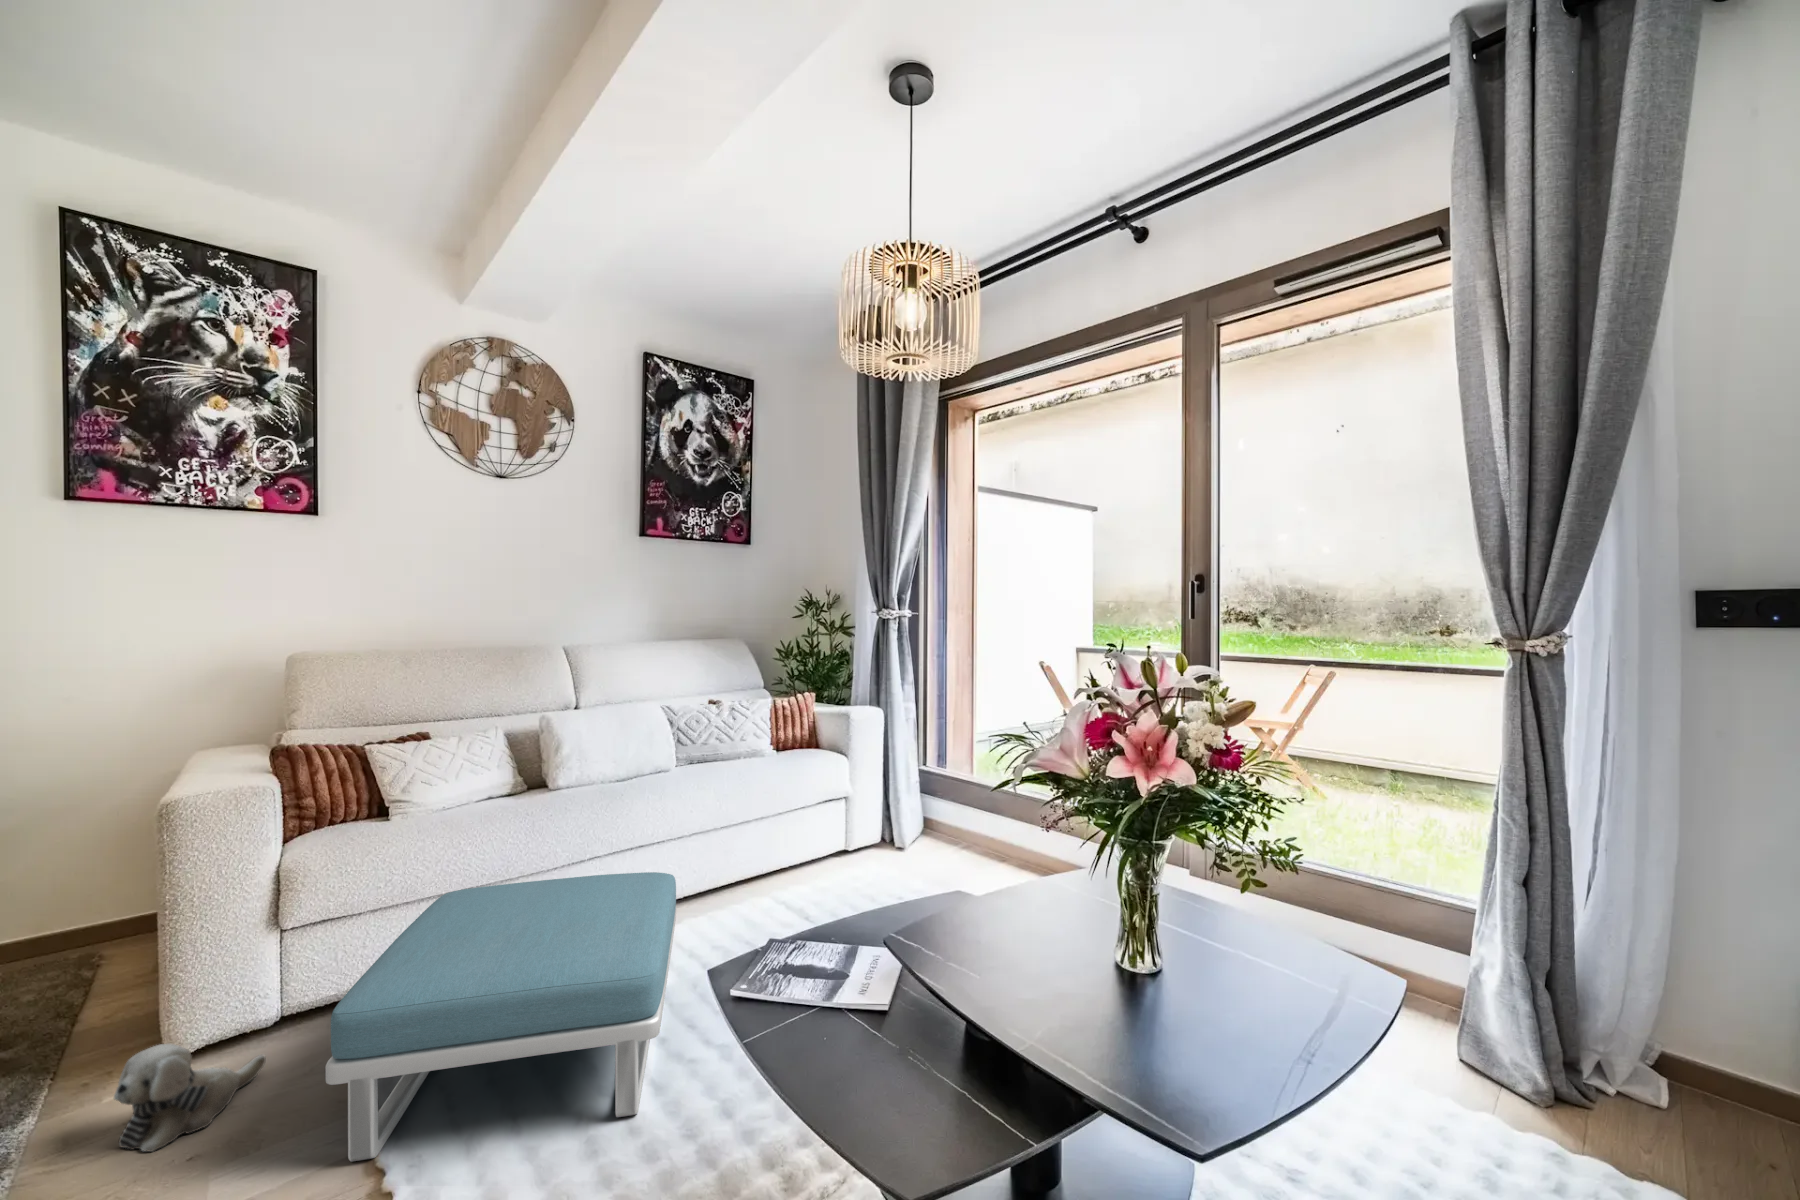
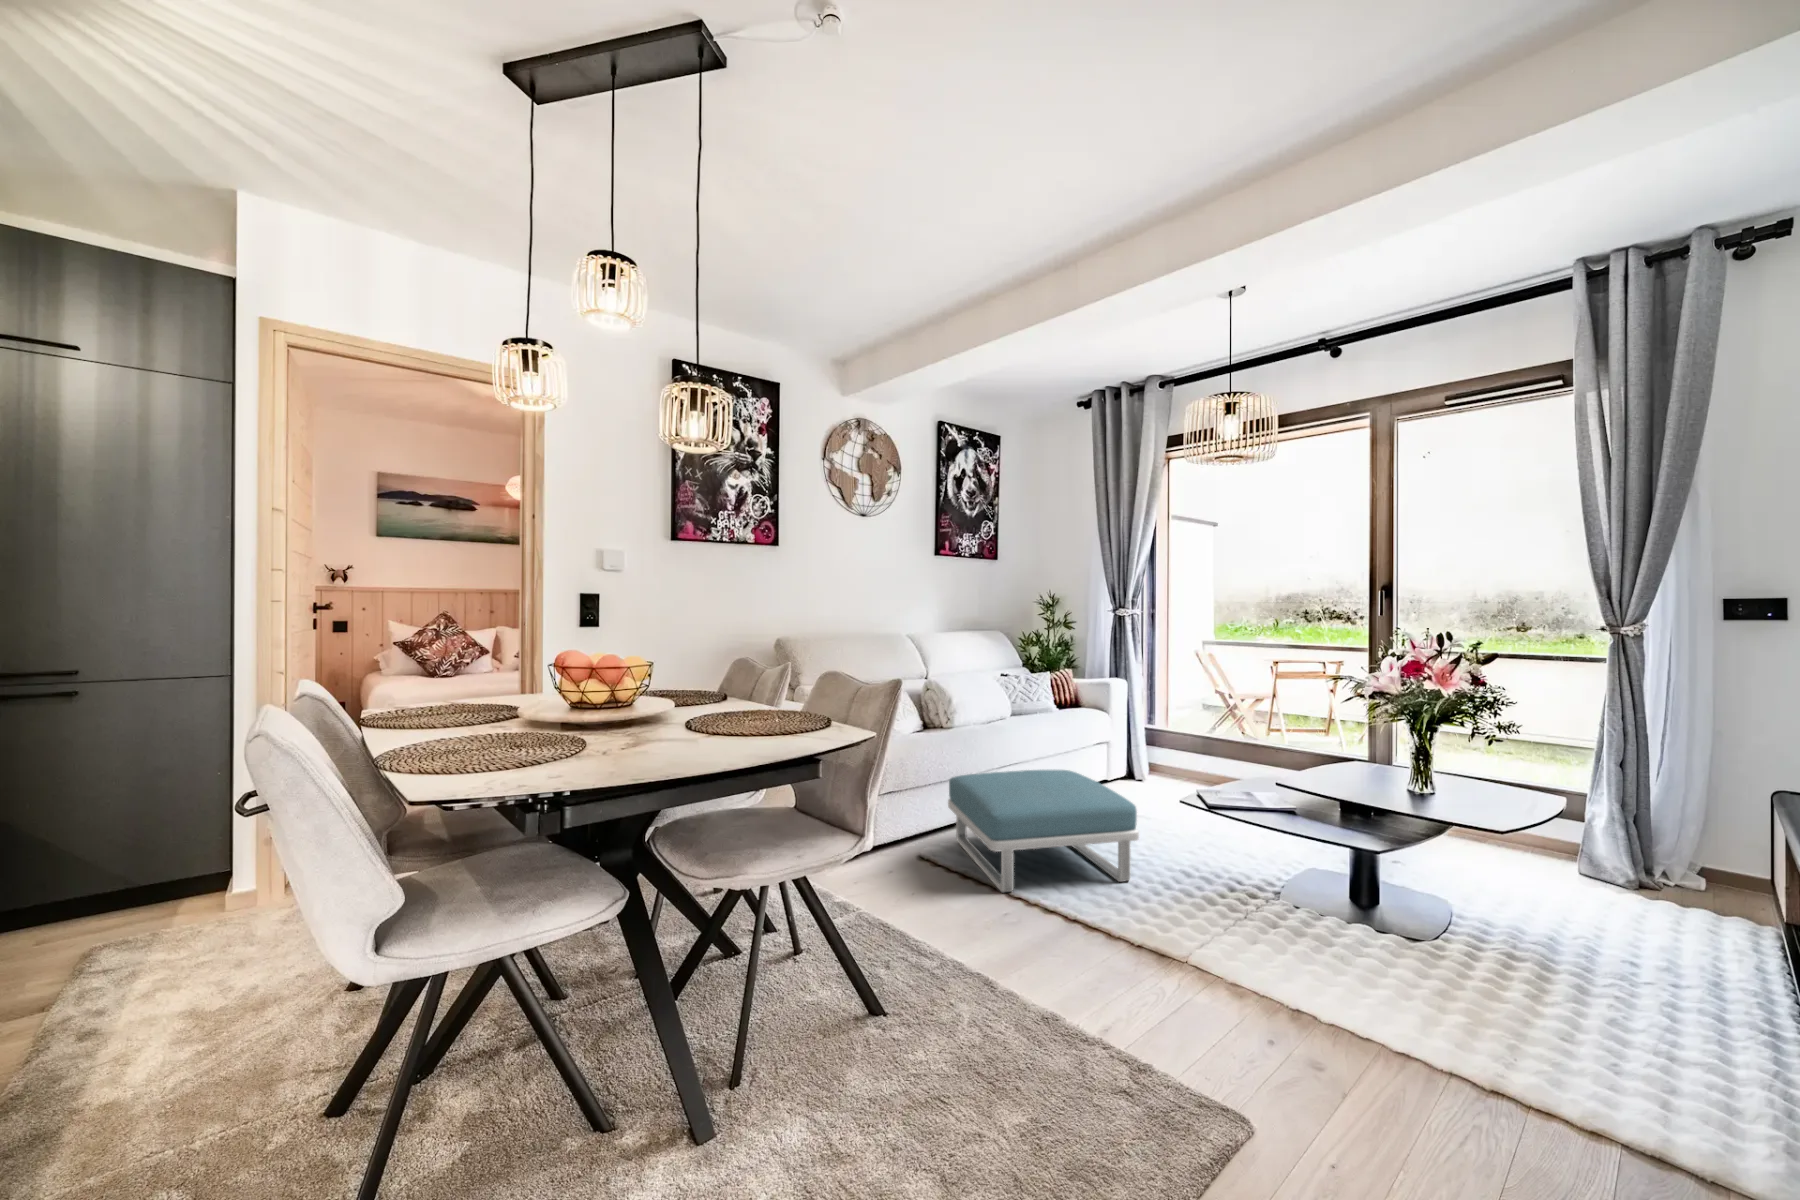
plush toy: present [114,1043,266,1152] -> none [864,837,907,889]

